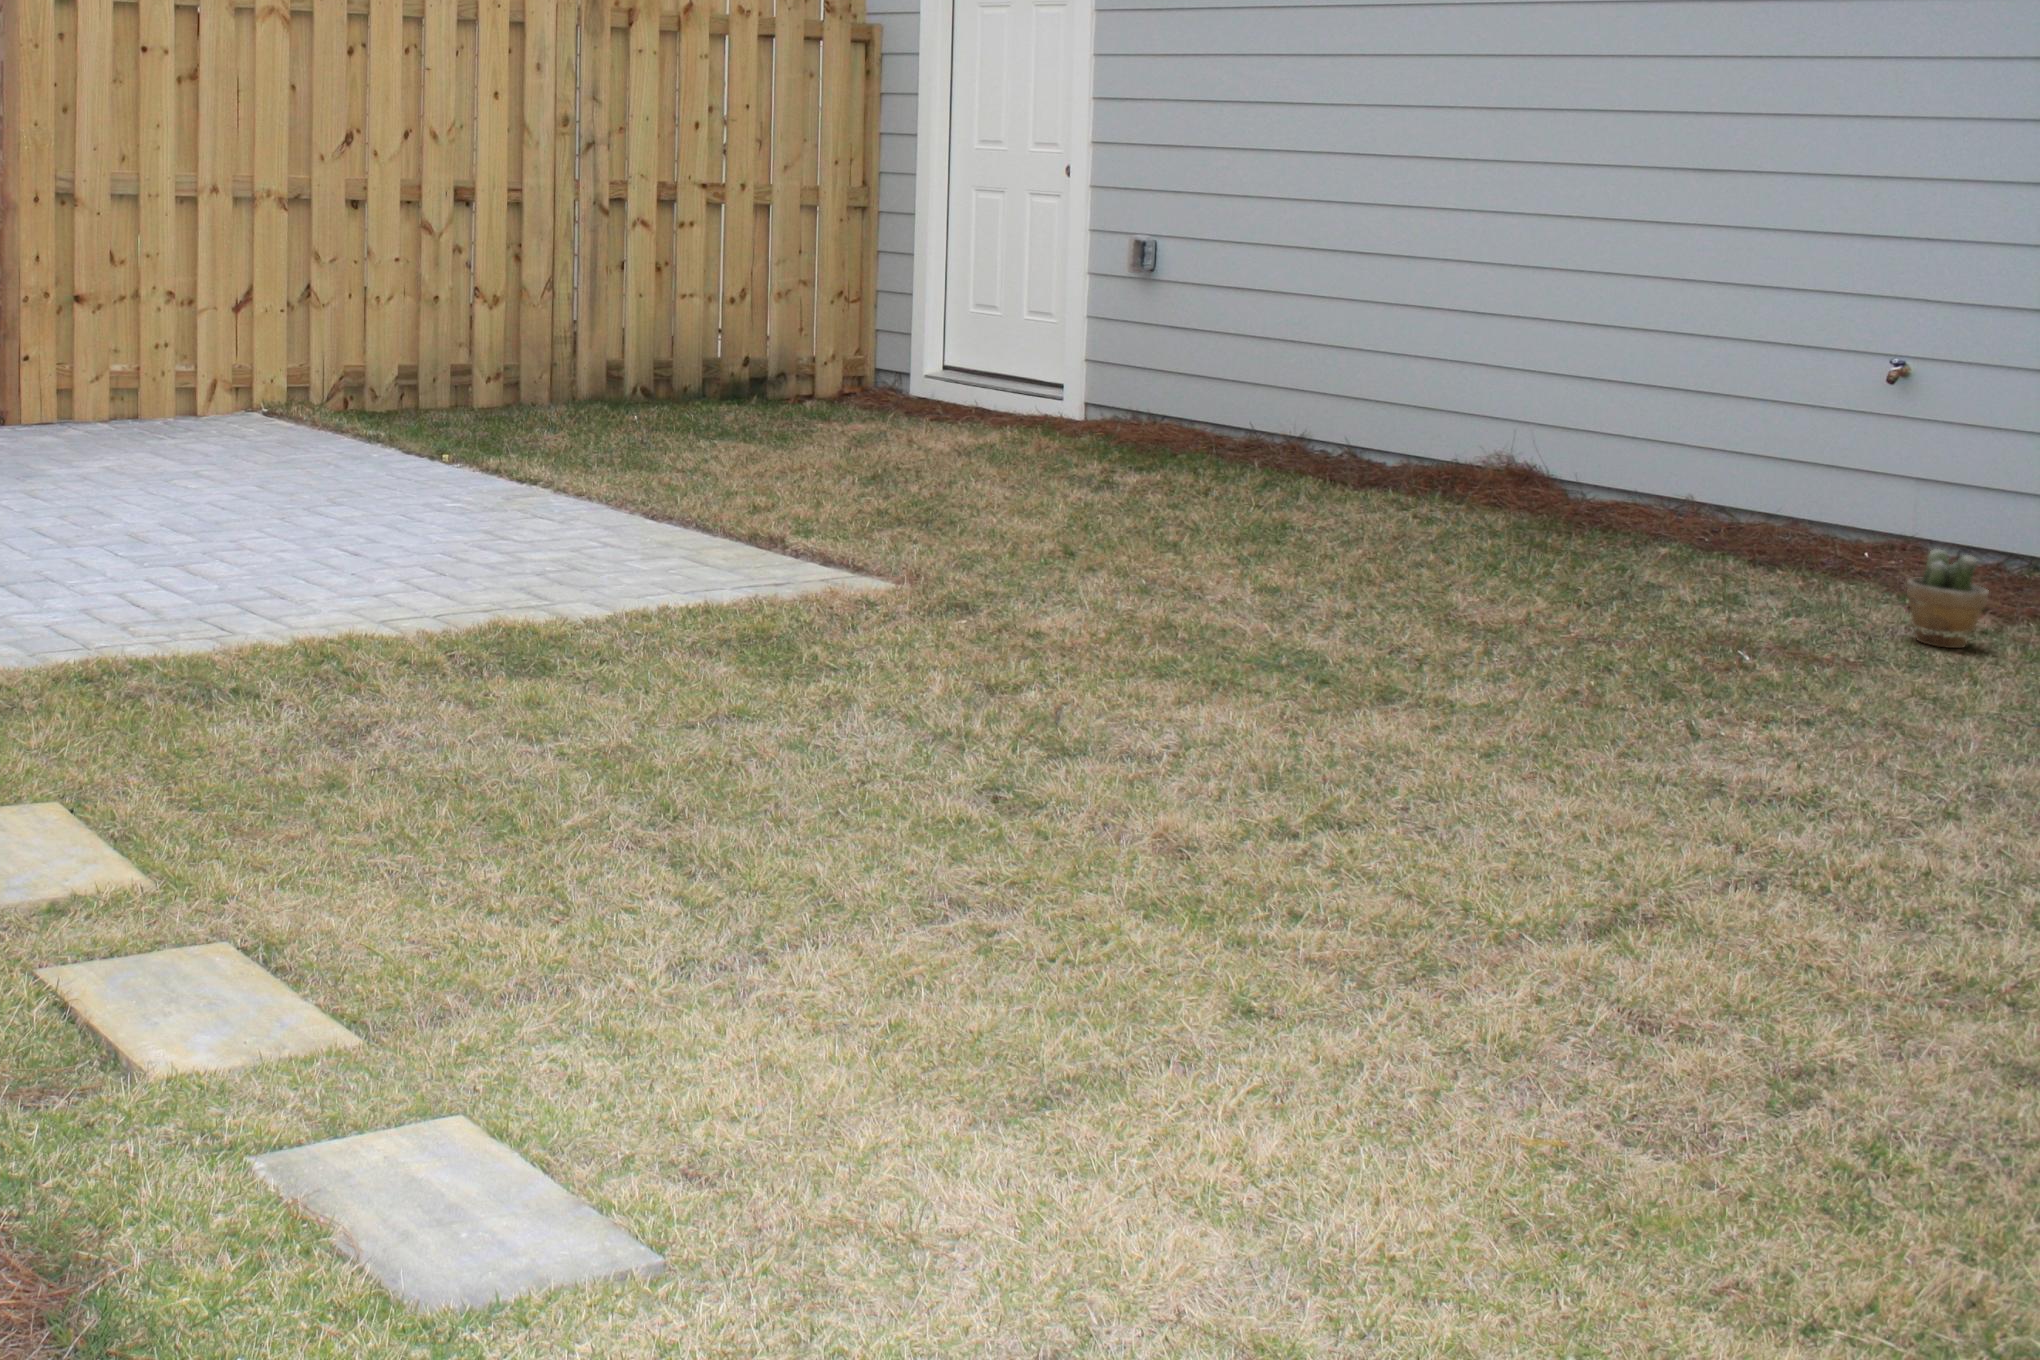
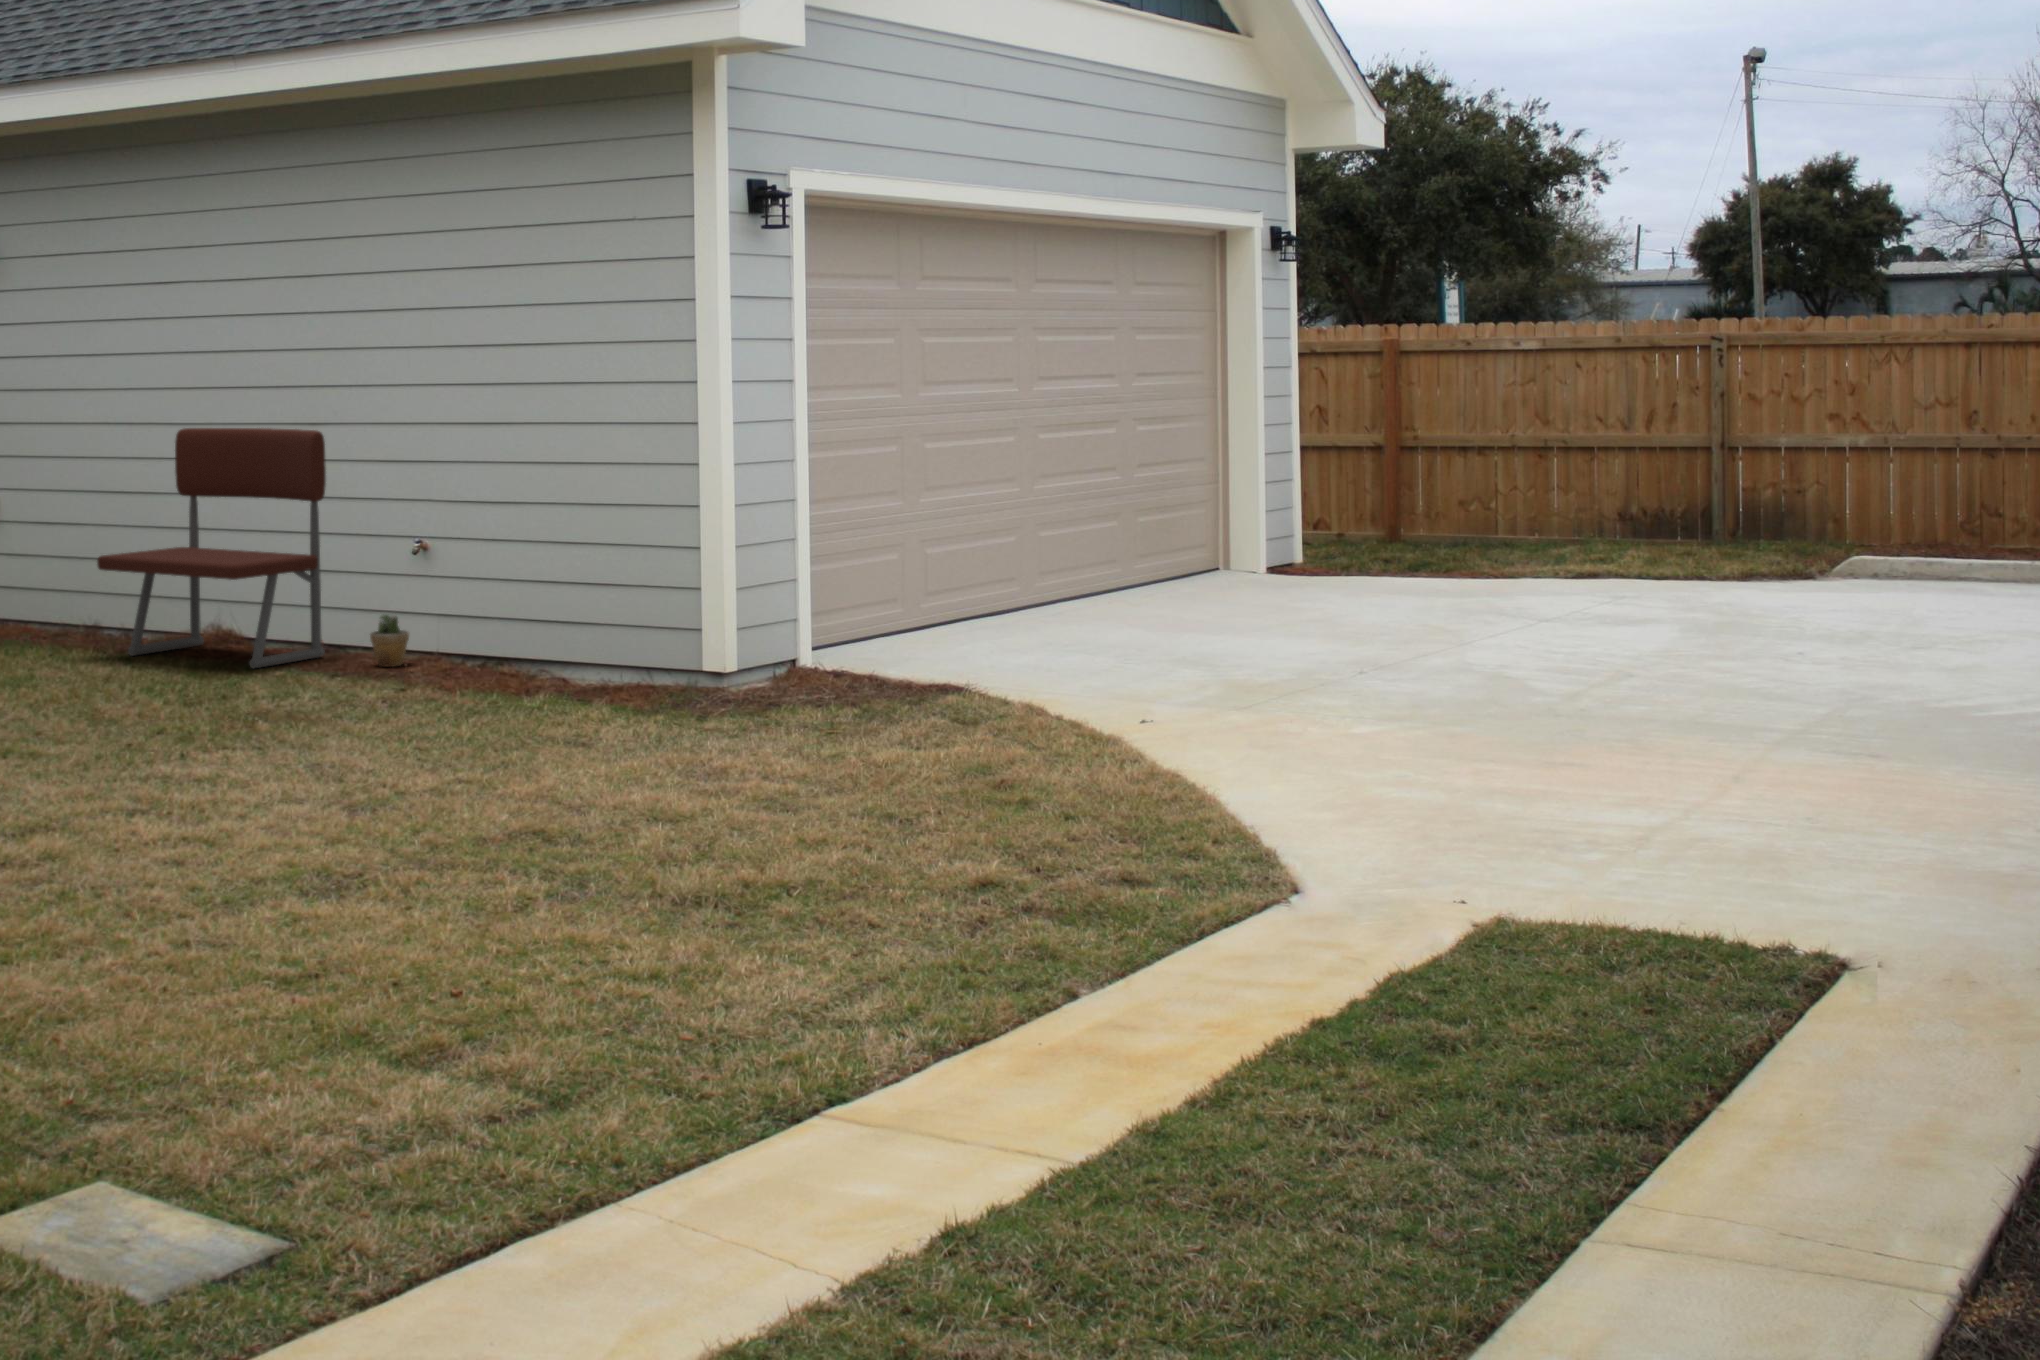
bench: none [1383,188,1831,611] -> present [97,428,326,668]

